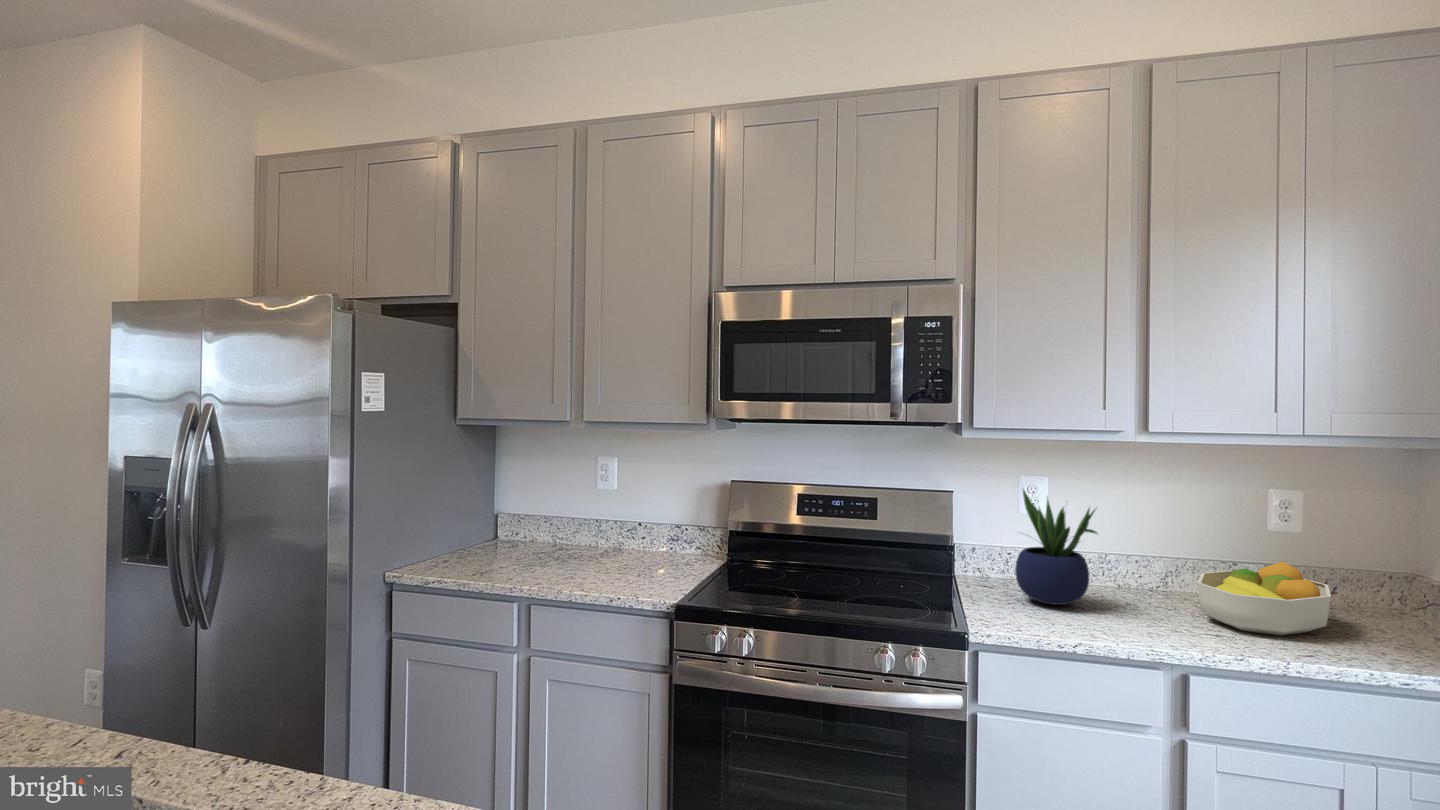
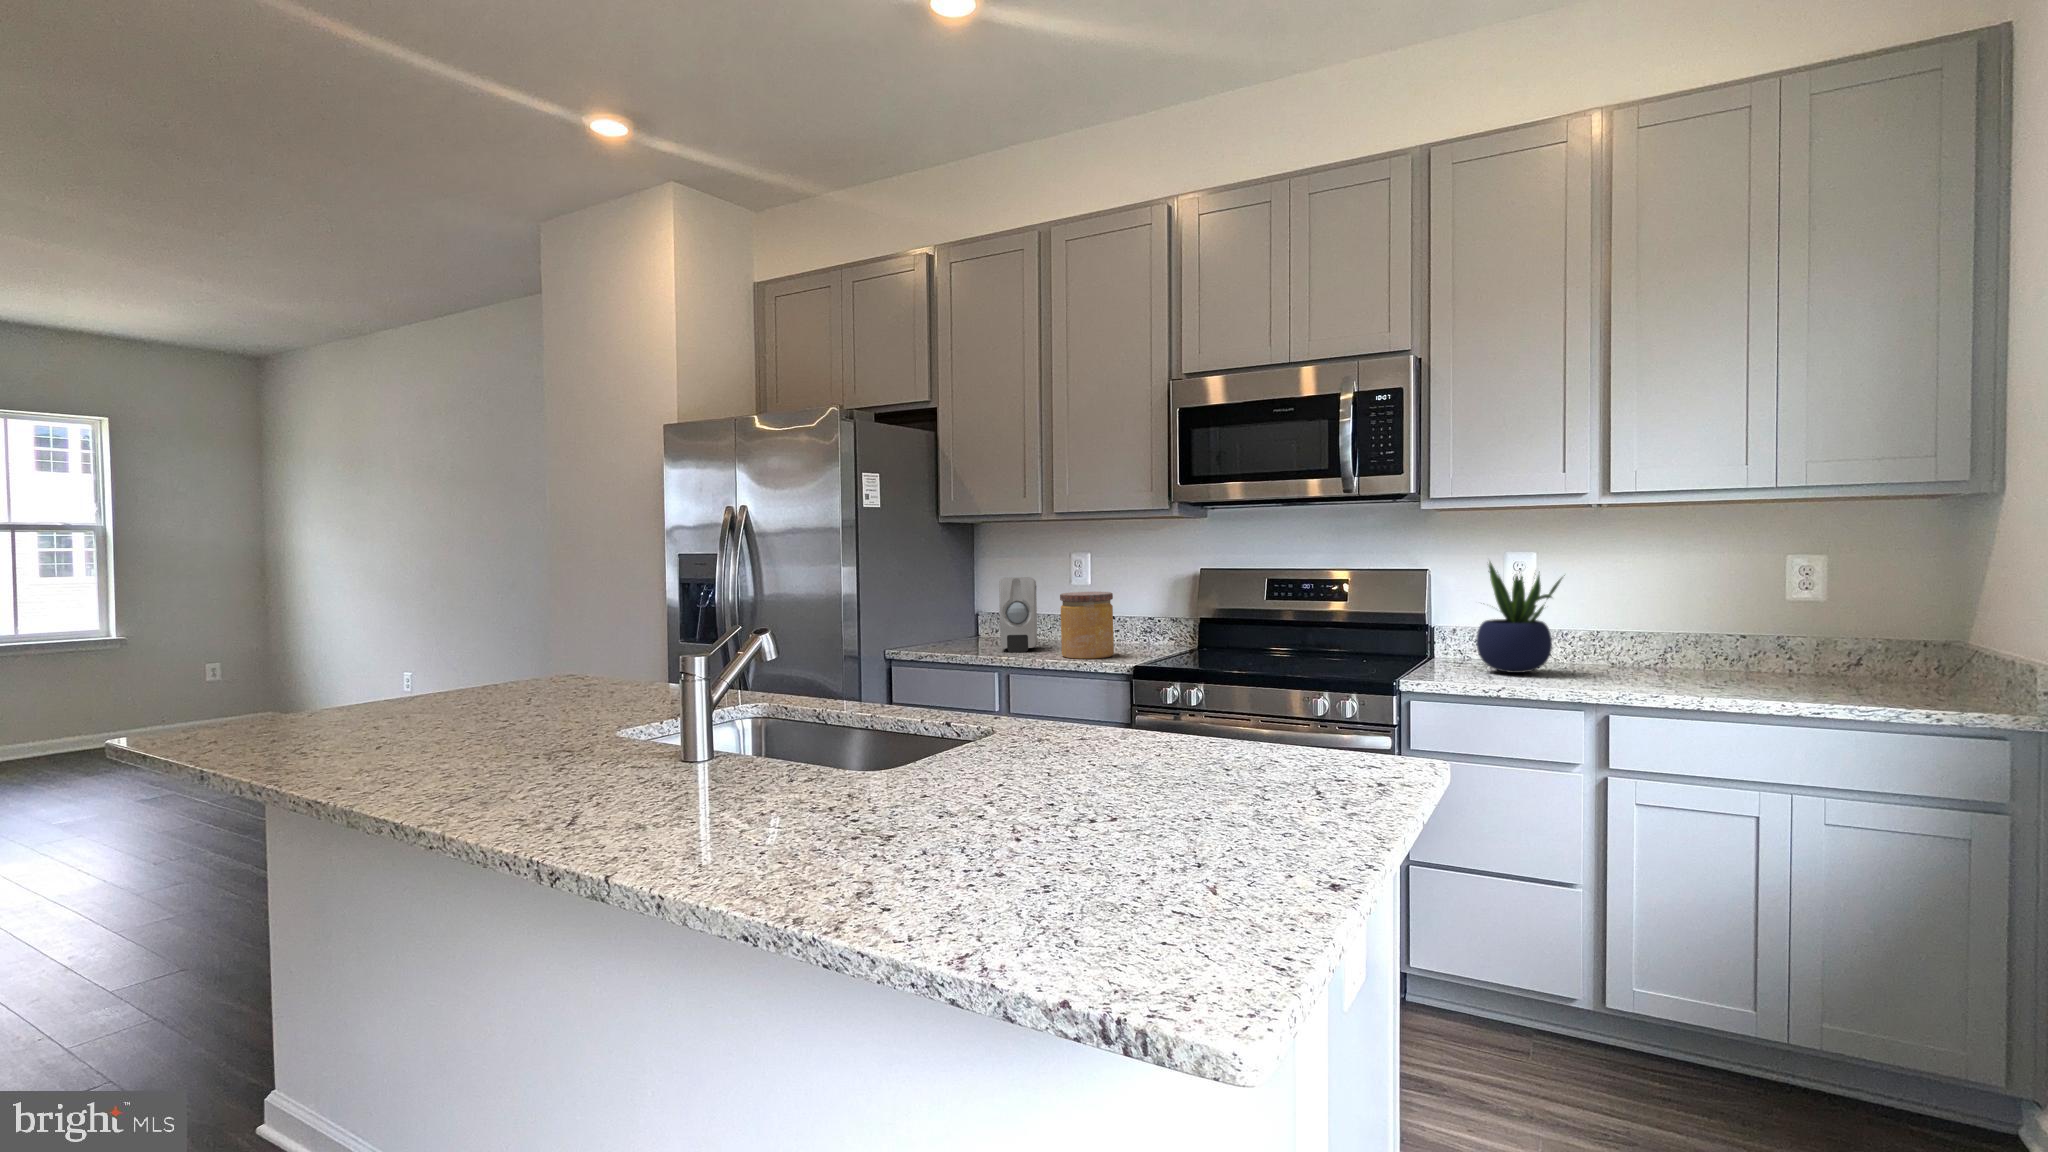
soap dispenser: none [522,487,561,569] -> present [999,577,1037,652]
jar: none [590,505,646,582] -> present [1060,592,1114,659]
fruit bowl: present [1197,561,1331,635] -> none [1658,624,1812,690]

